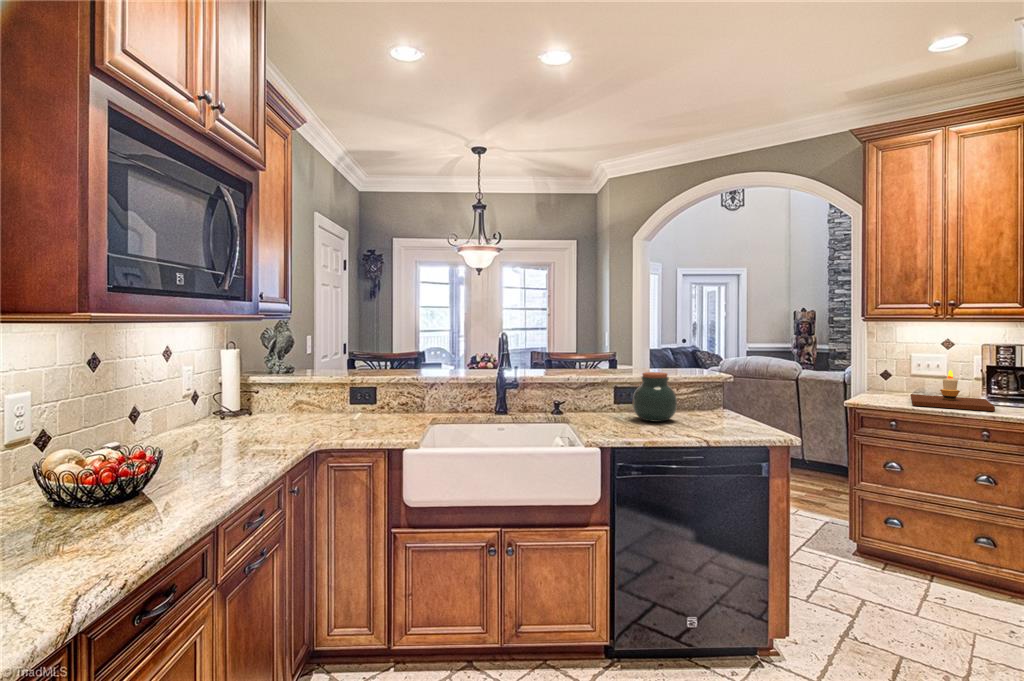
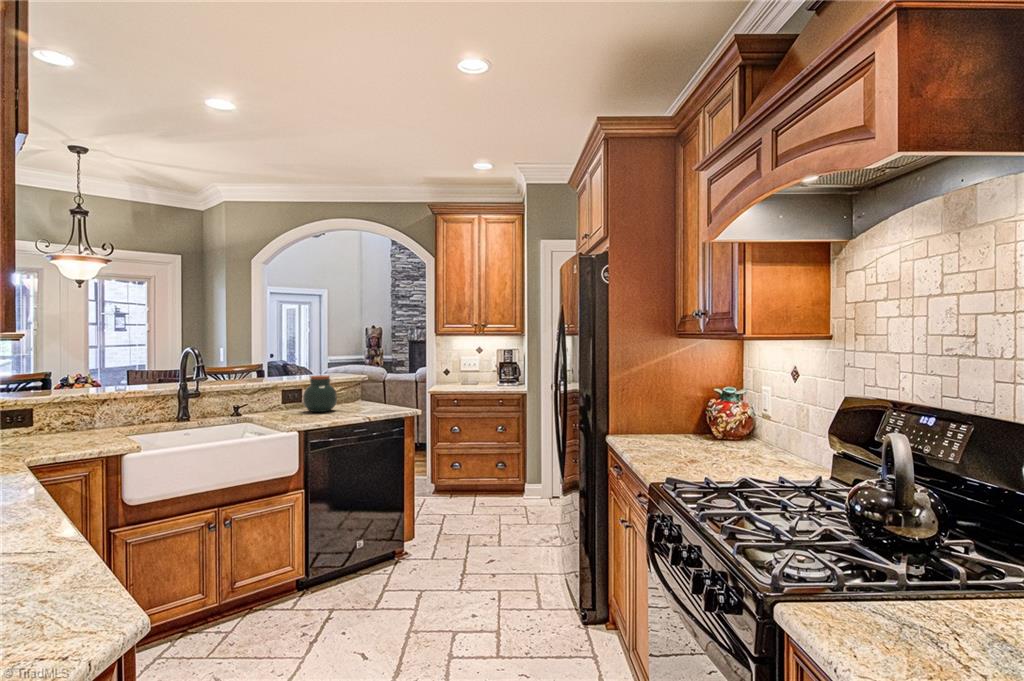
candle: present [911,370,995,411] -> none [462,366,504,390]

